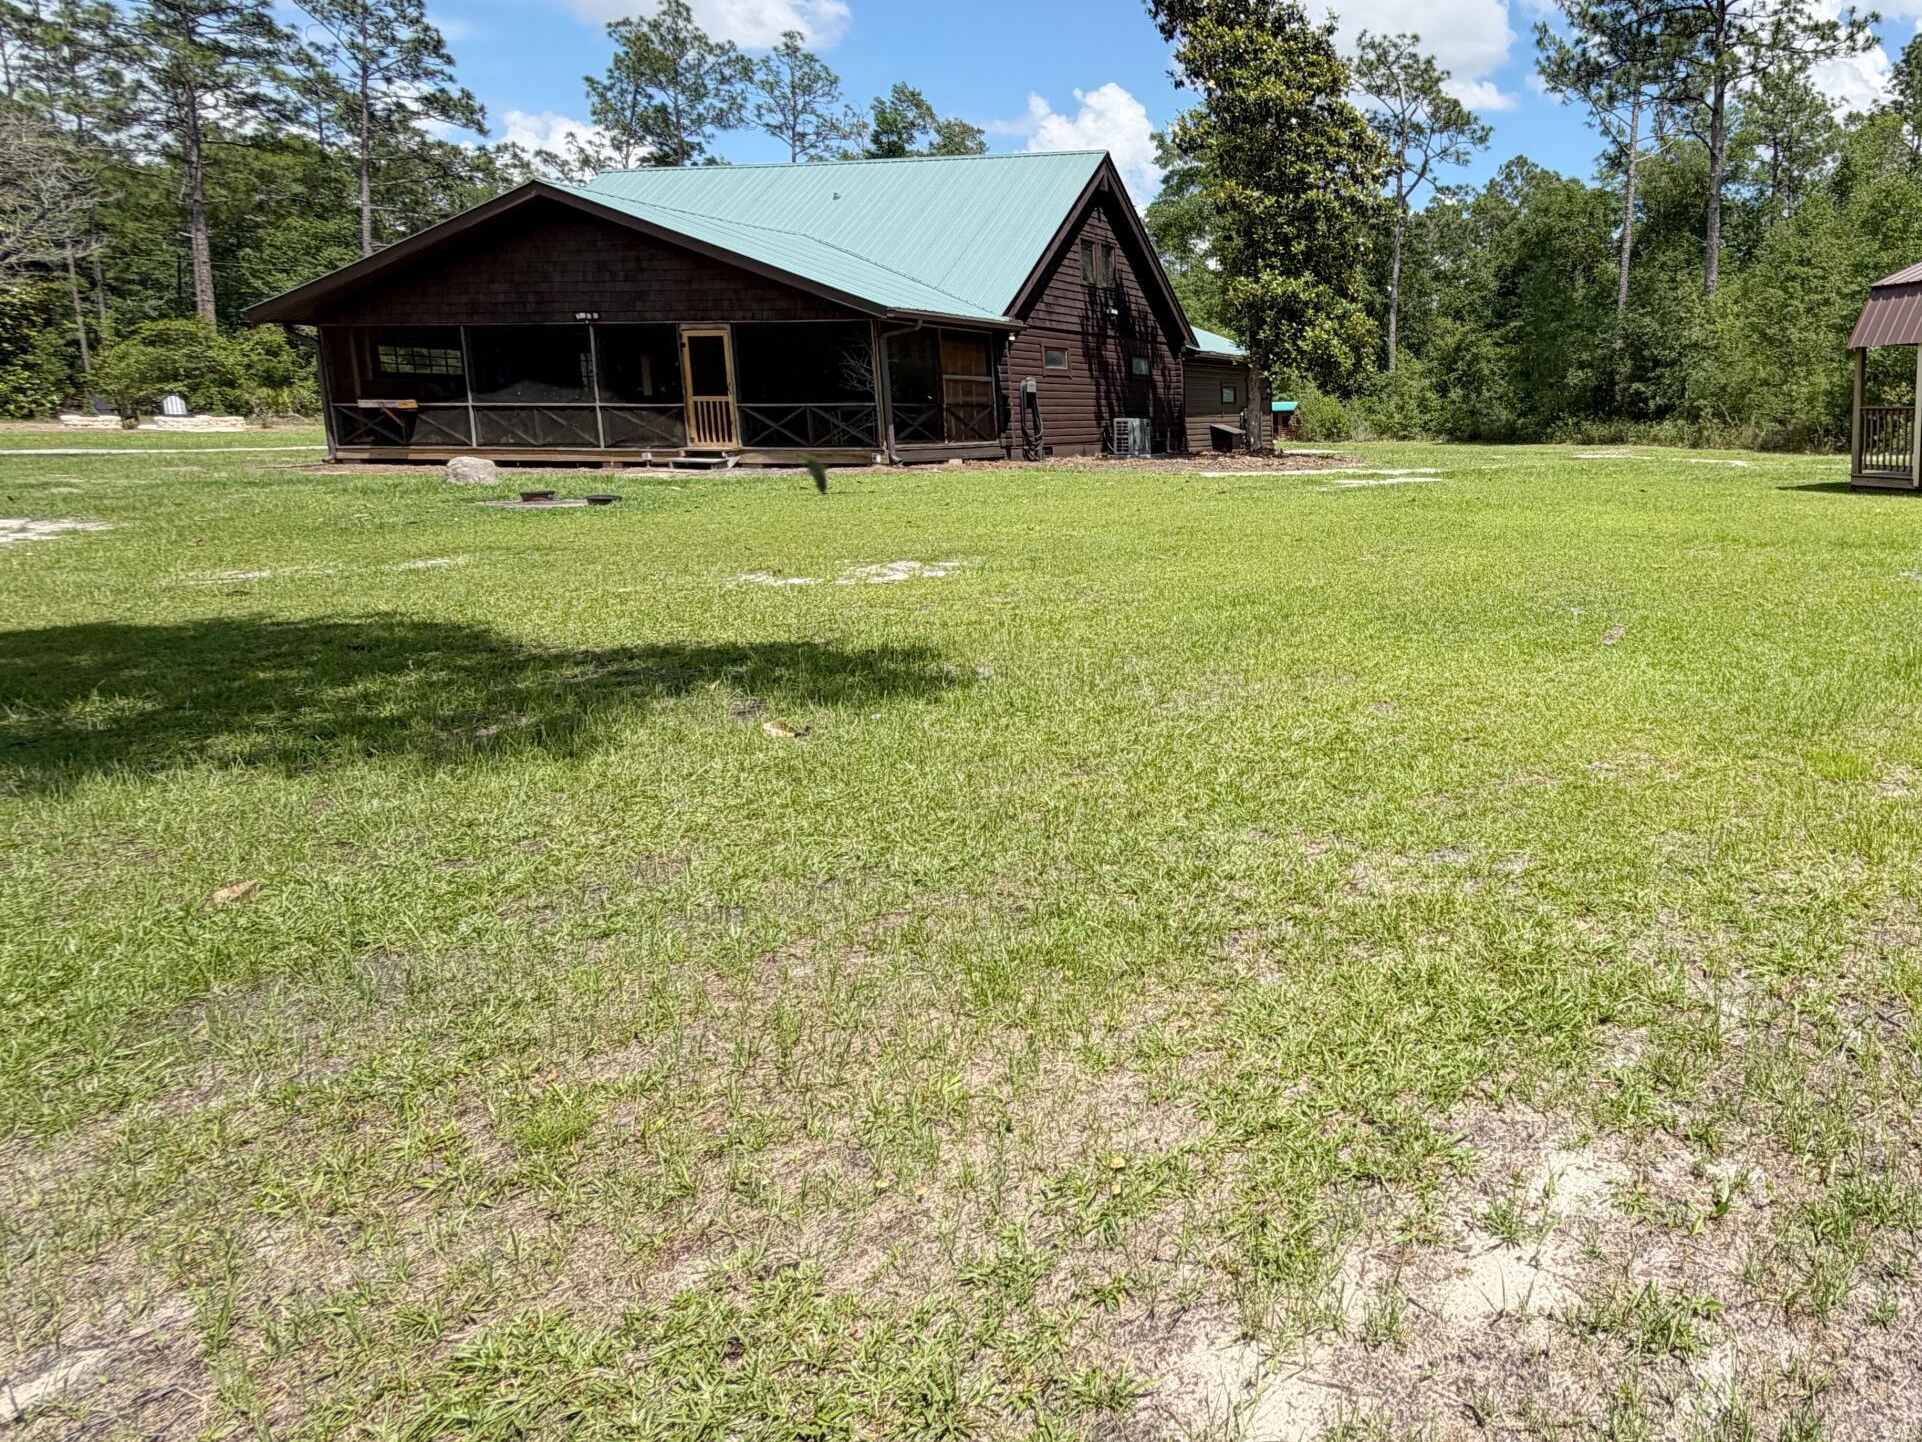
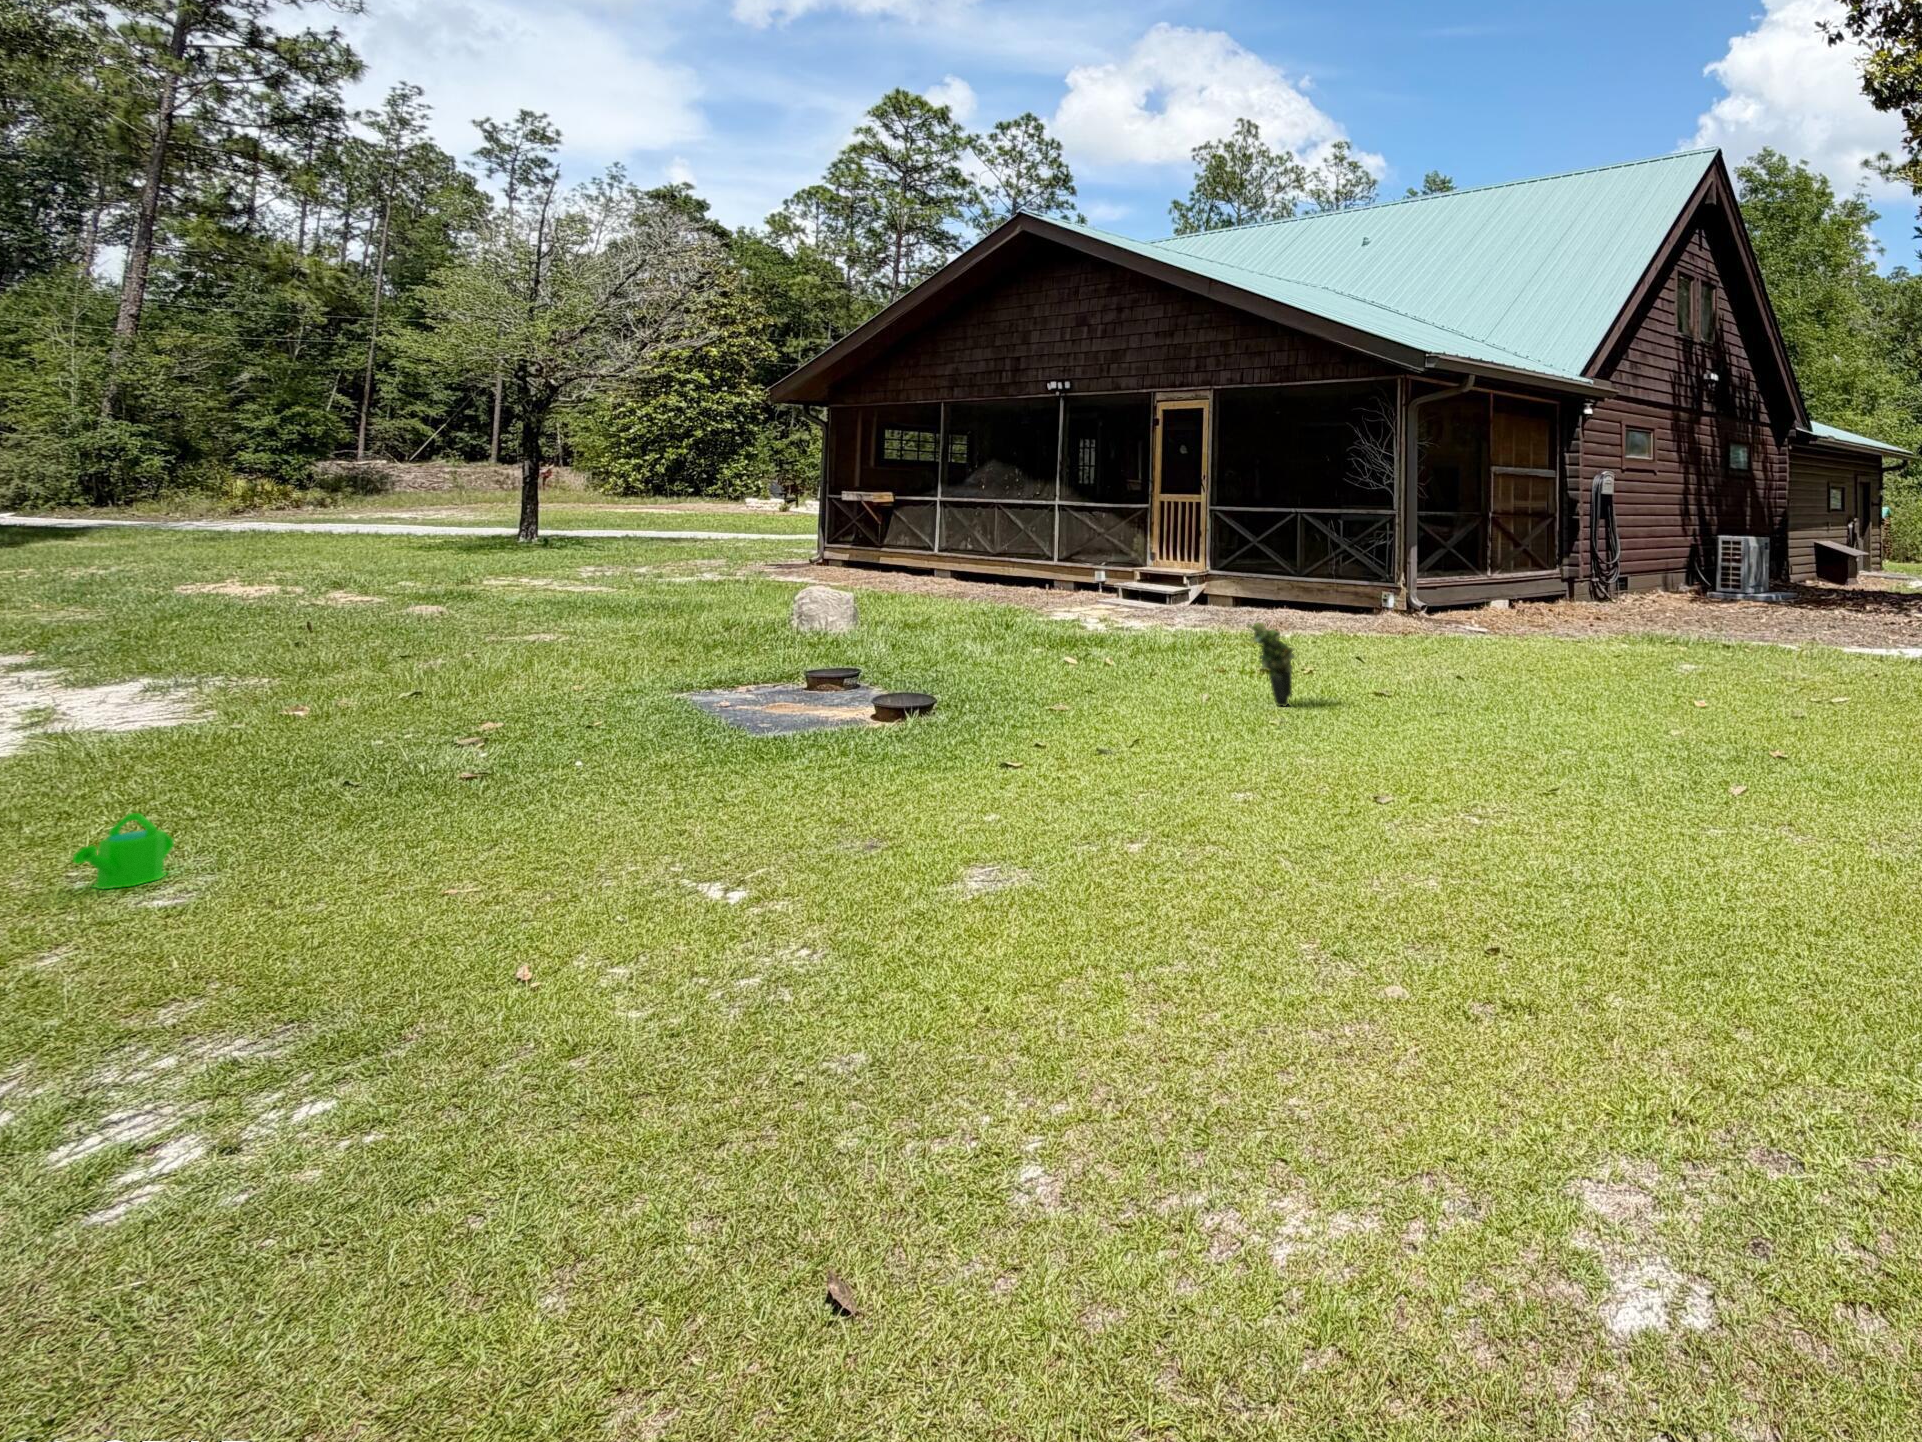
watering can: none [342,504,369,530] -> present [73,813,174,889]

